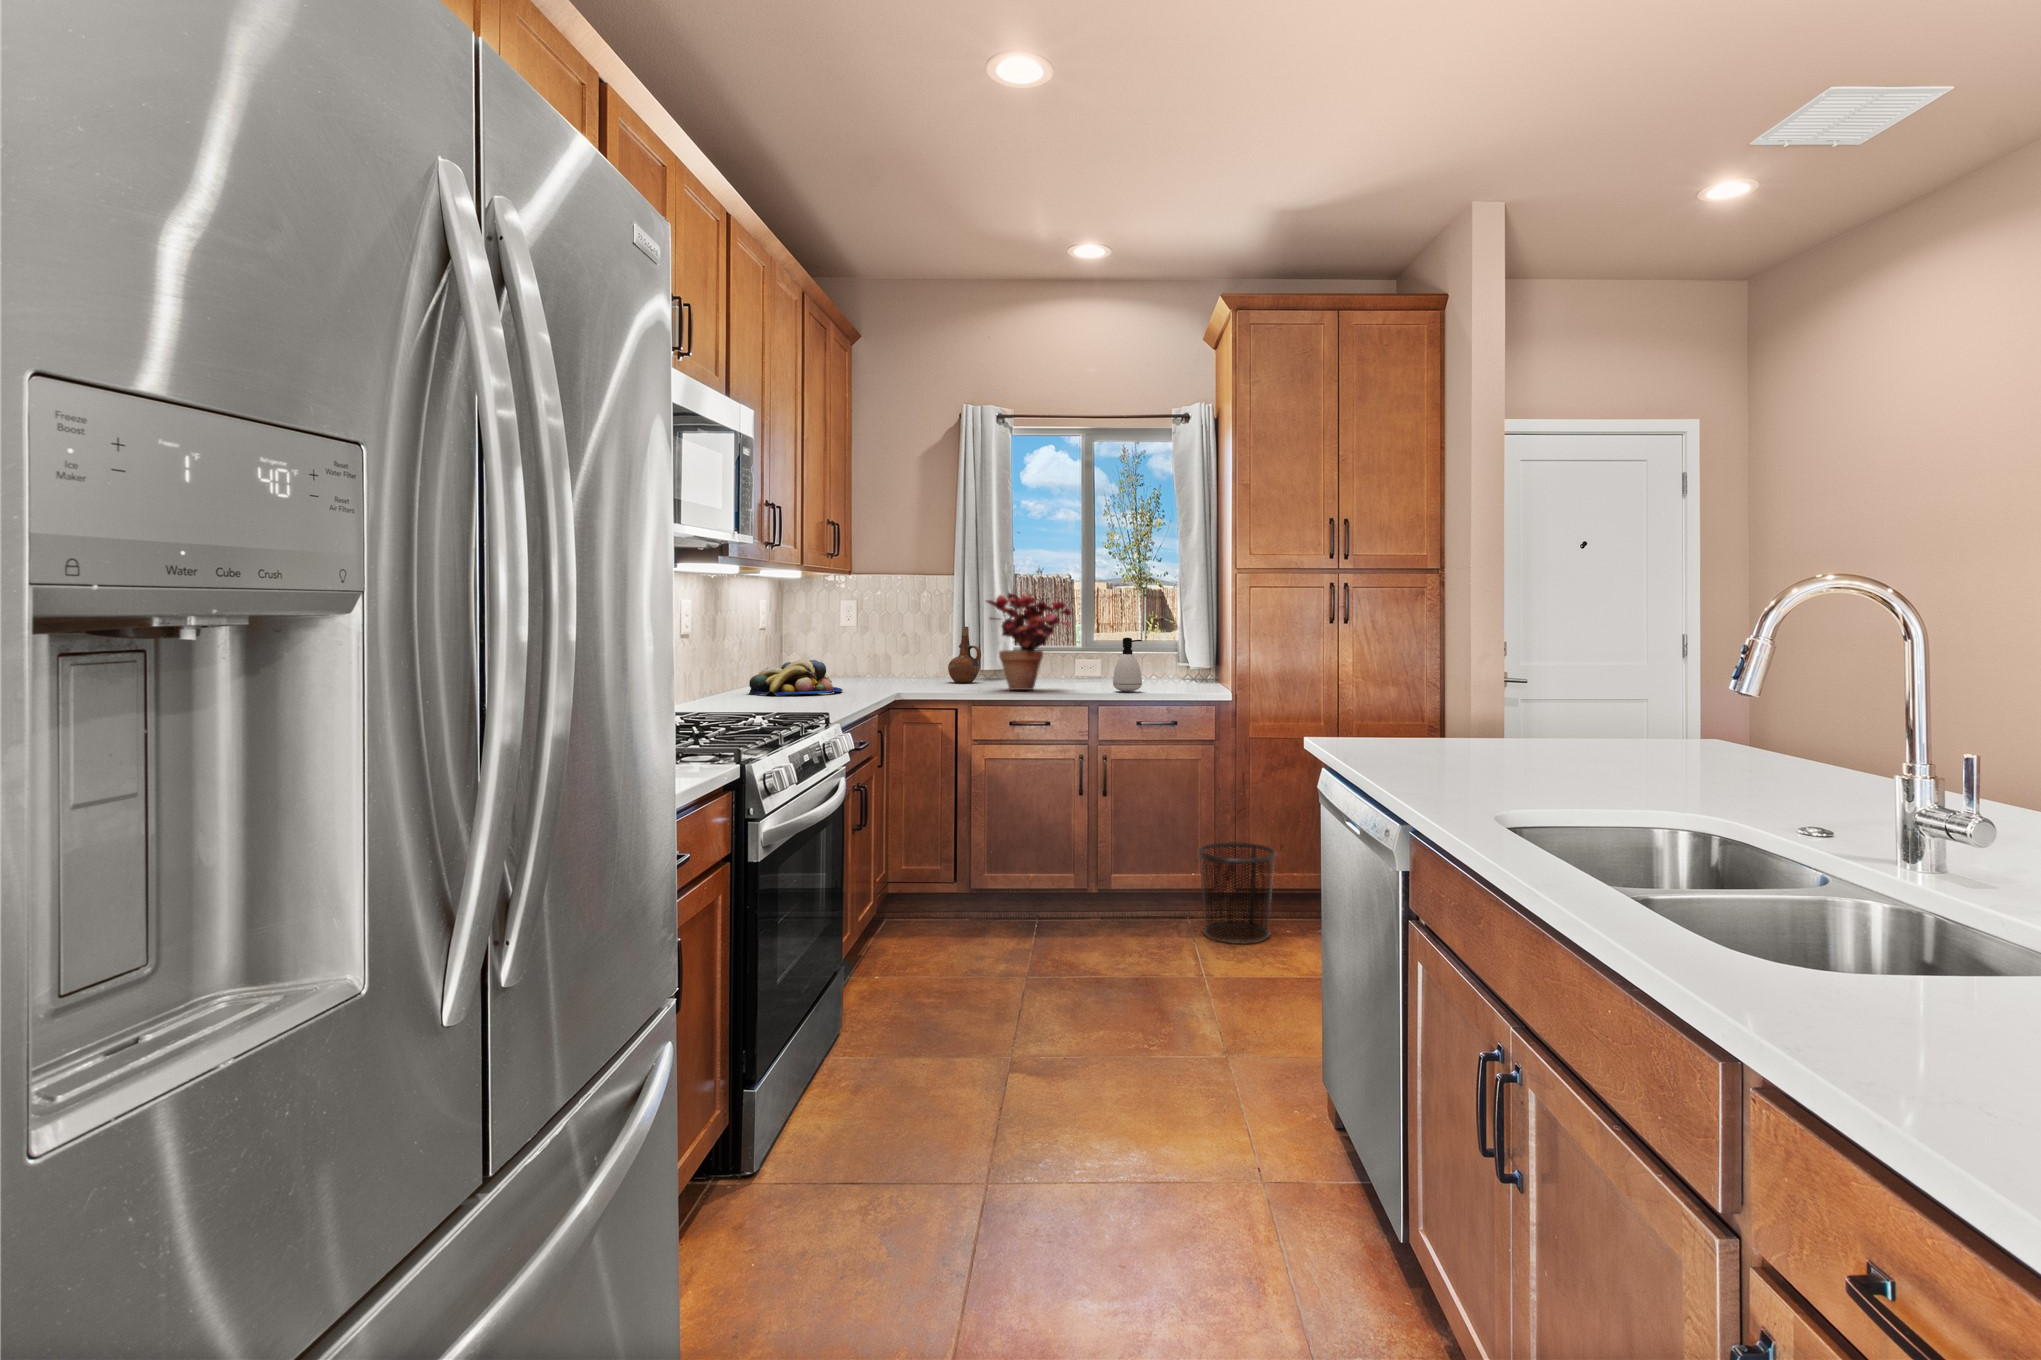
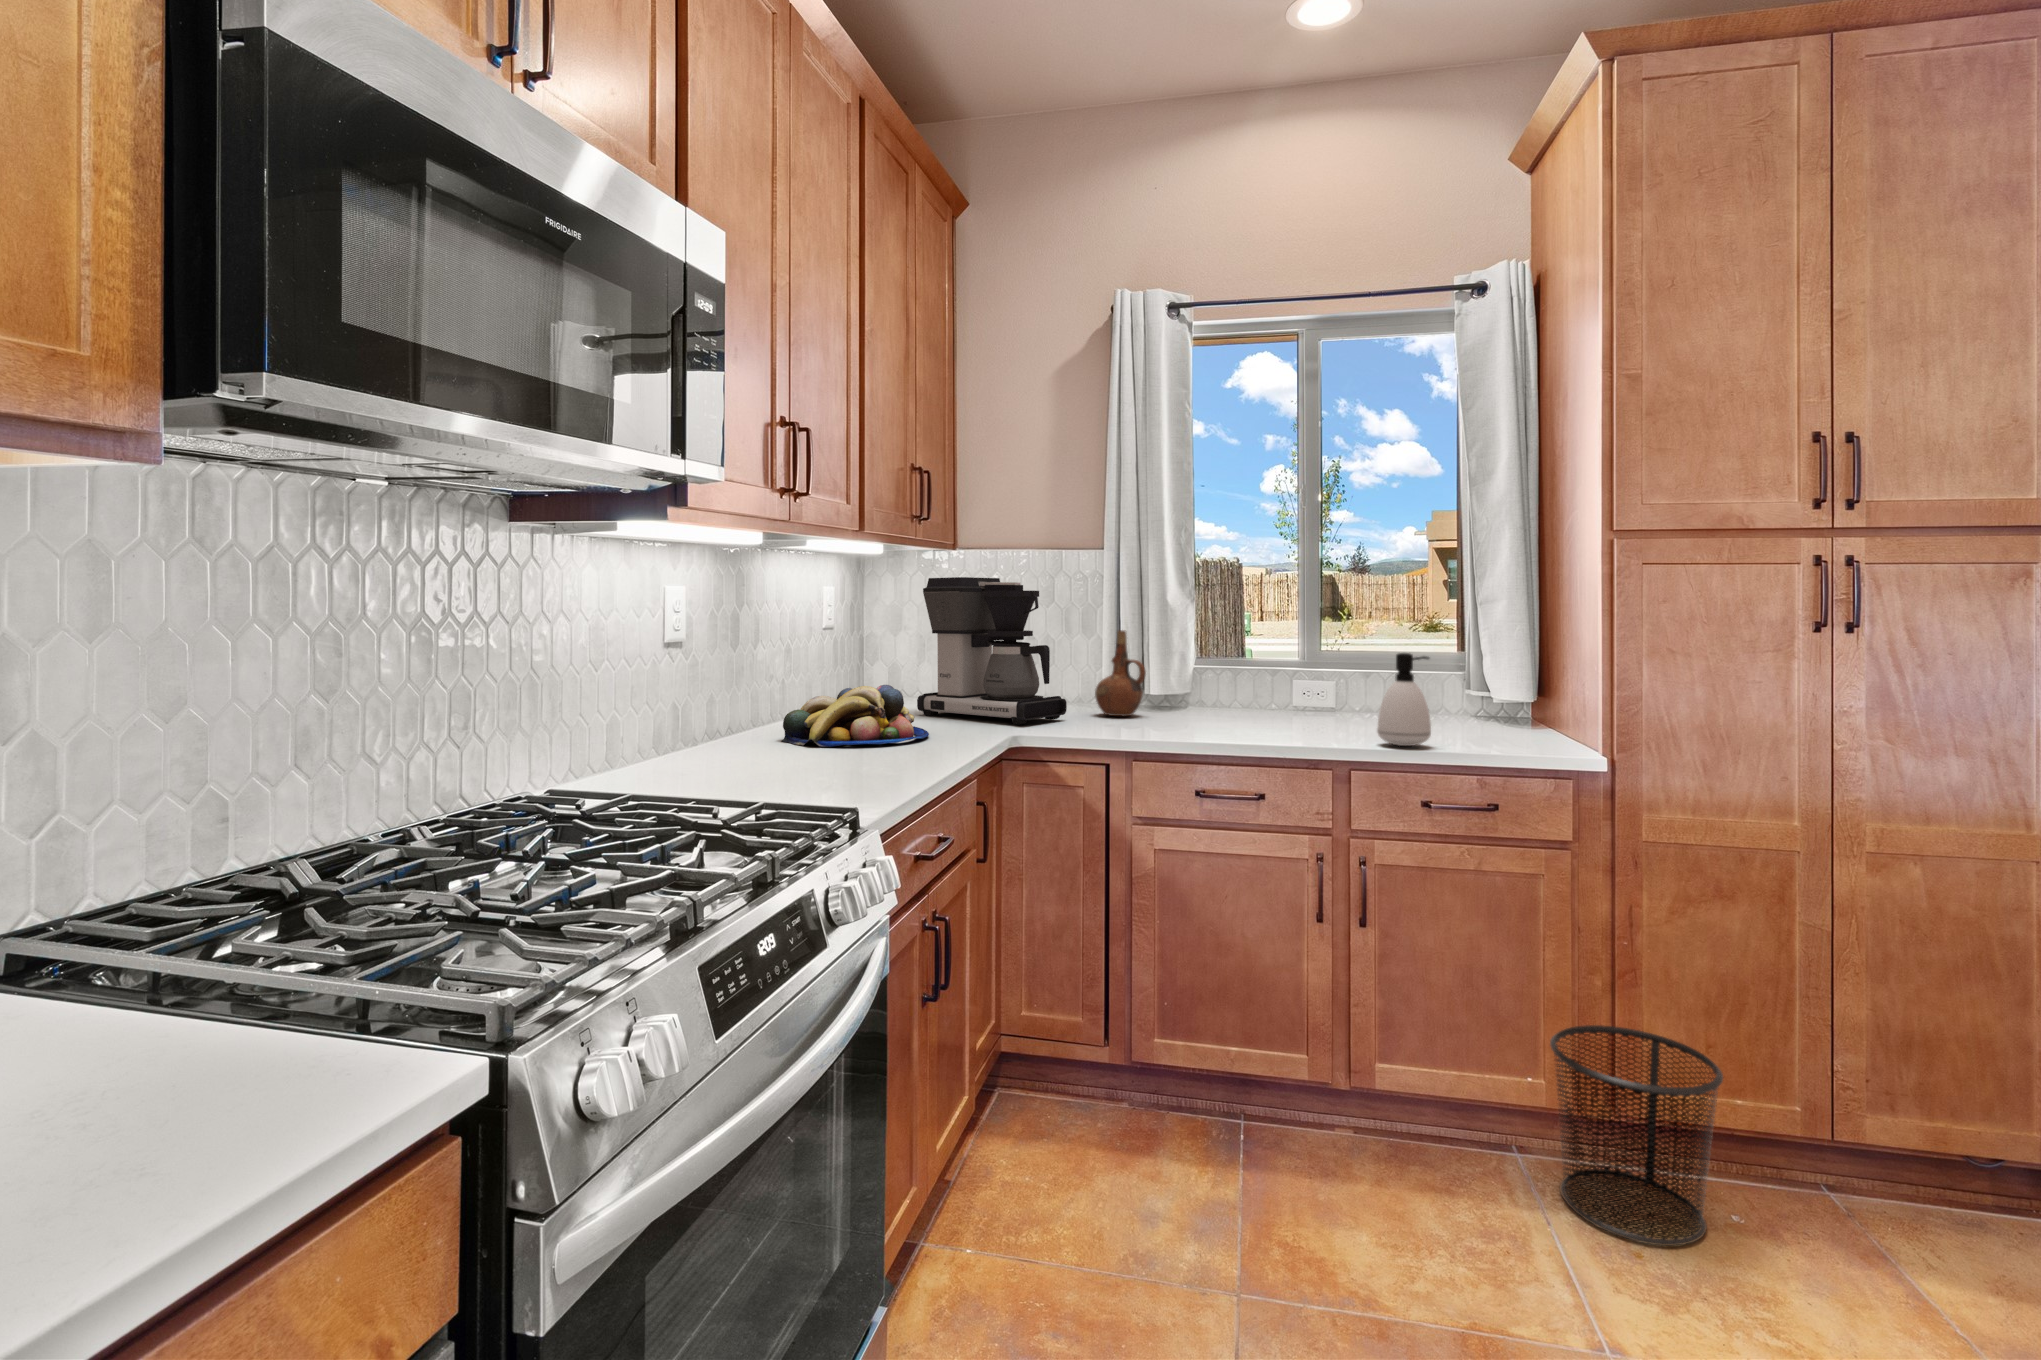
coffee maker: none [828,591,929,686] -> present [917,577,1067,724]
potted plant: present [987,593,1072,690] -> none [1158,577,1307,739]

